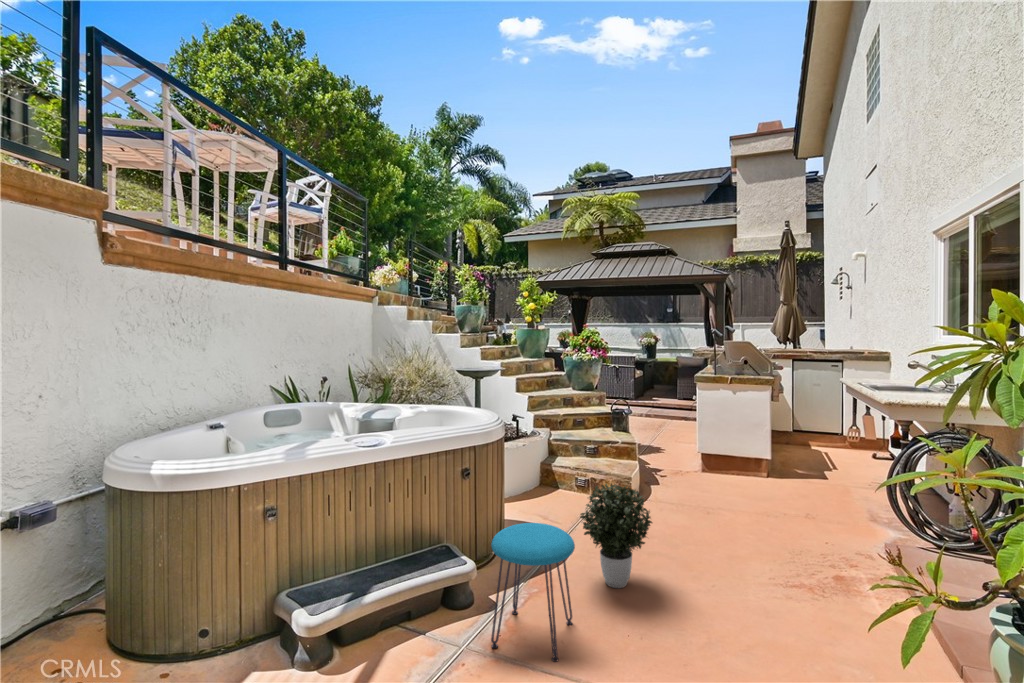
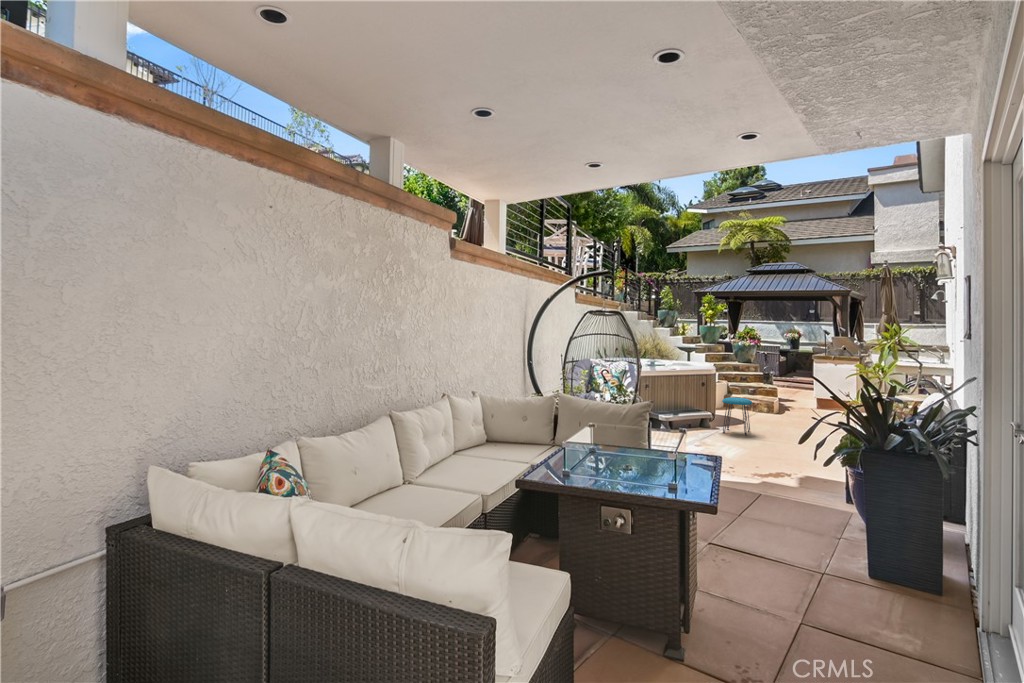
potted plant: present [580,484,652,588] -> none [752,390,782,428]

